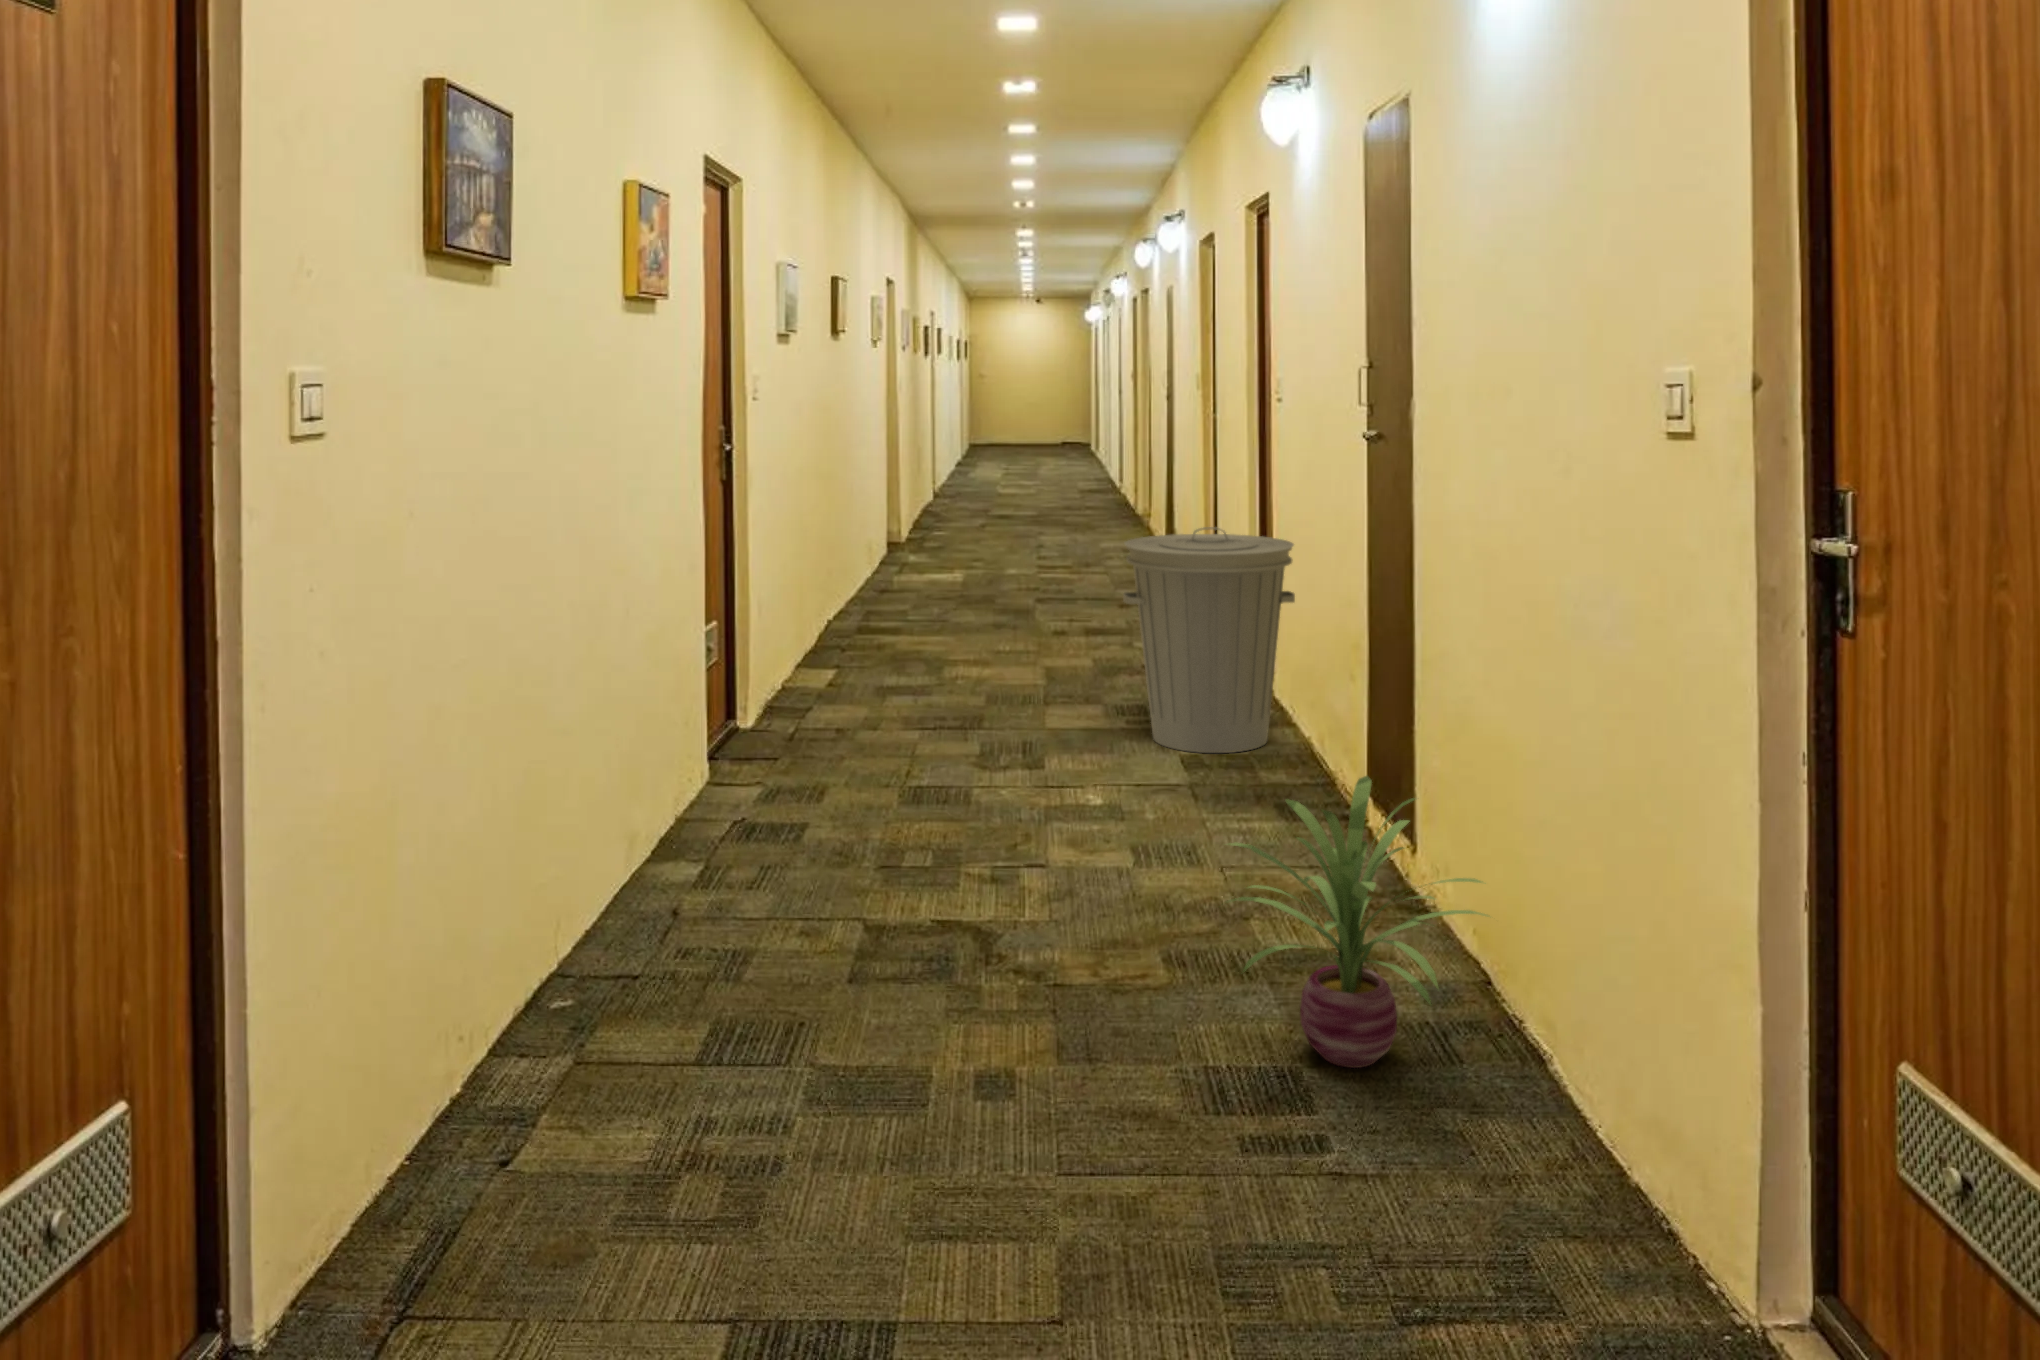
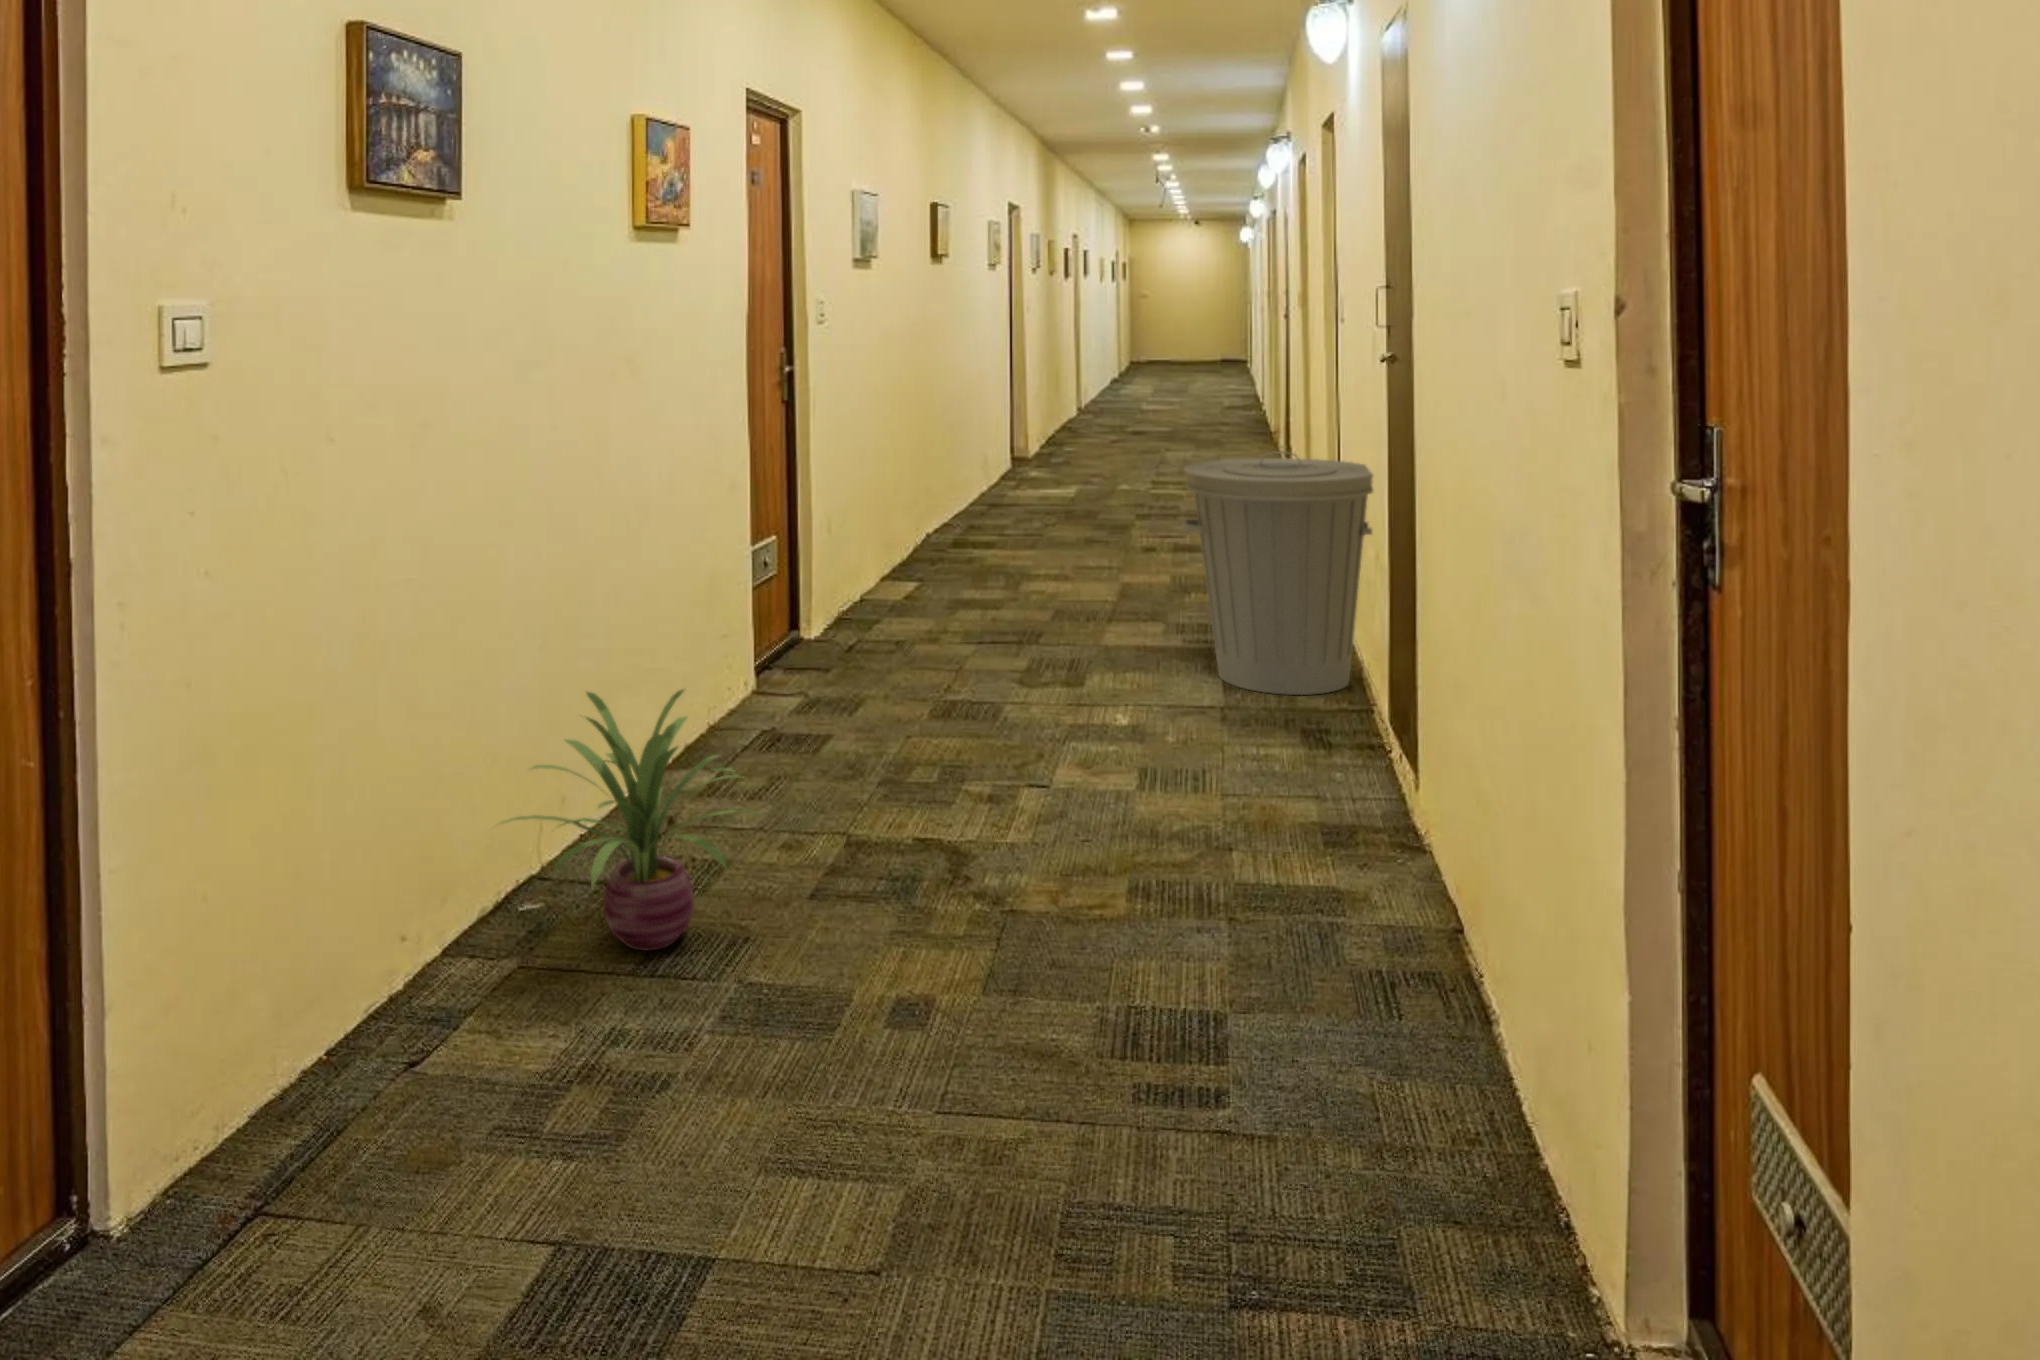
decorative plant: present [1229,776,1488,1068] -> present [502,690,759,951]

